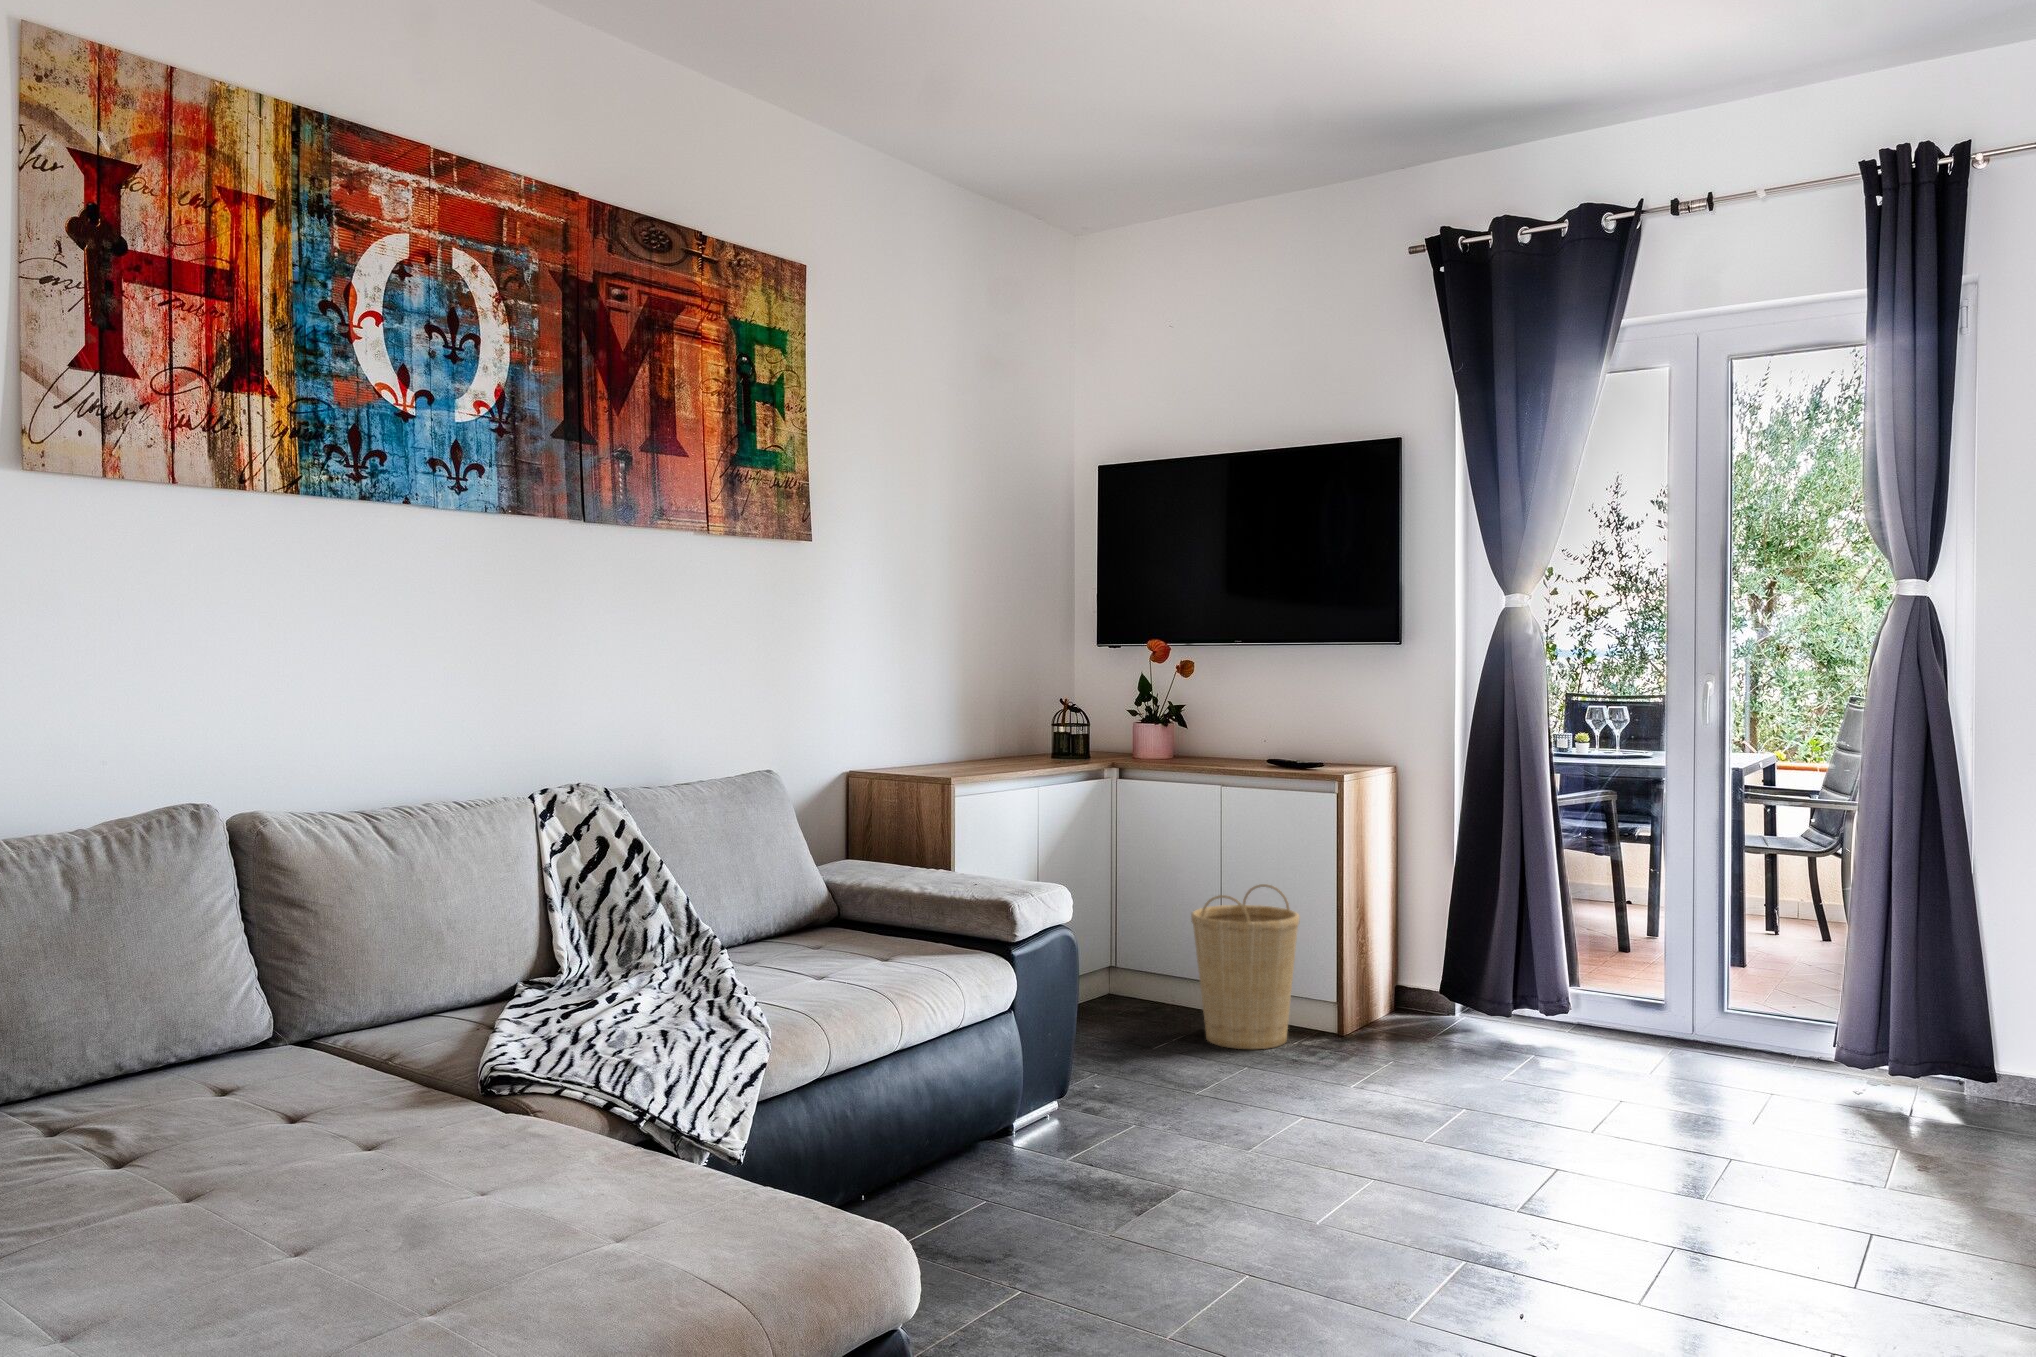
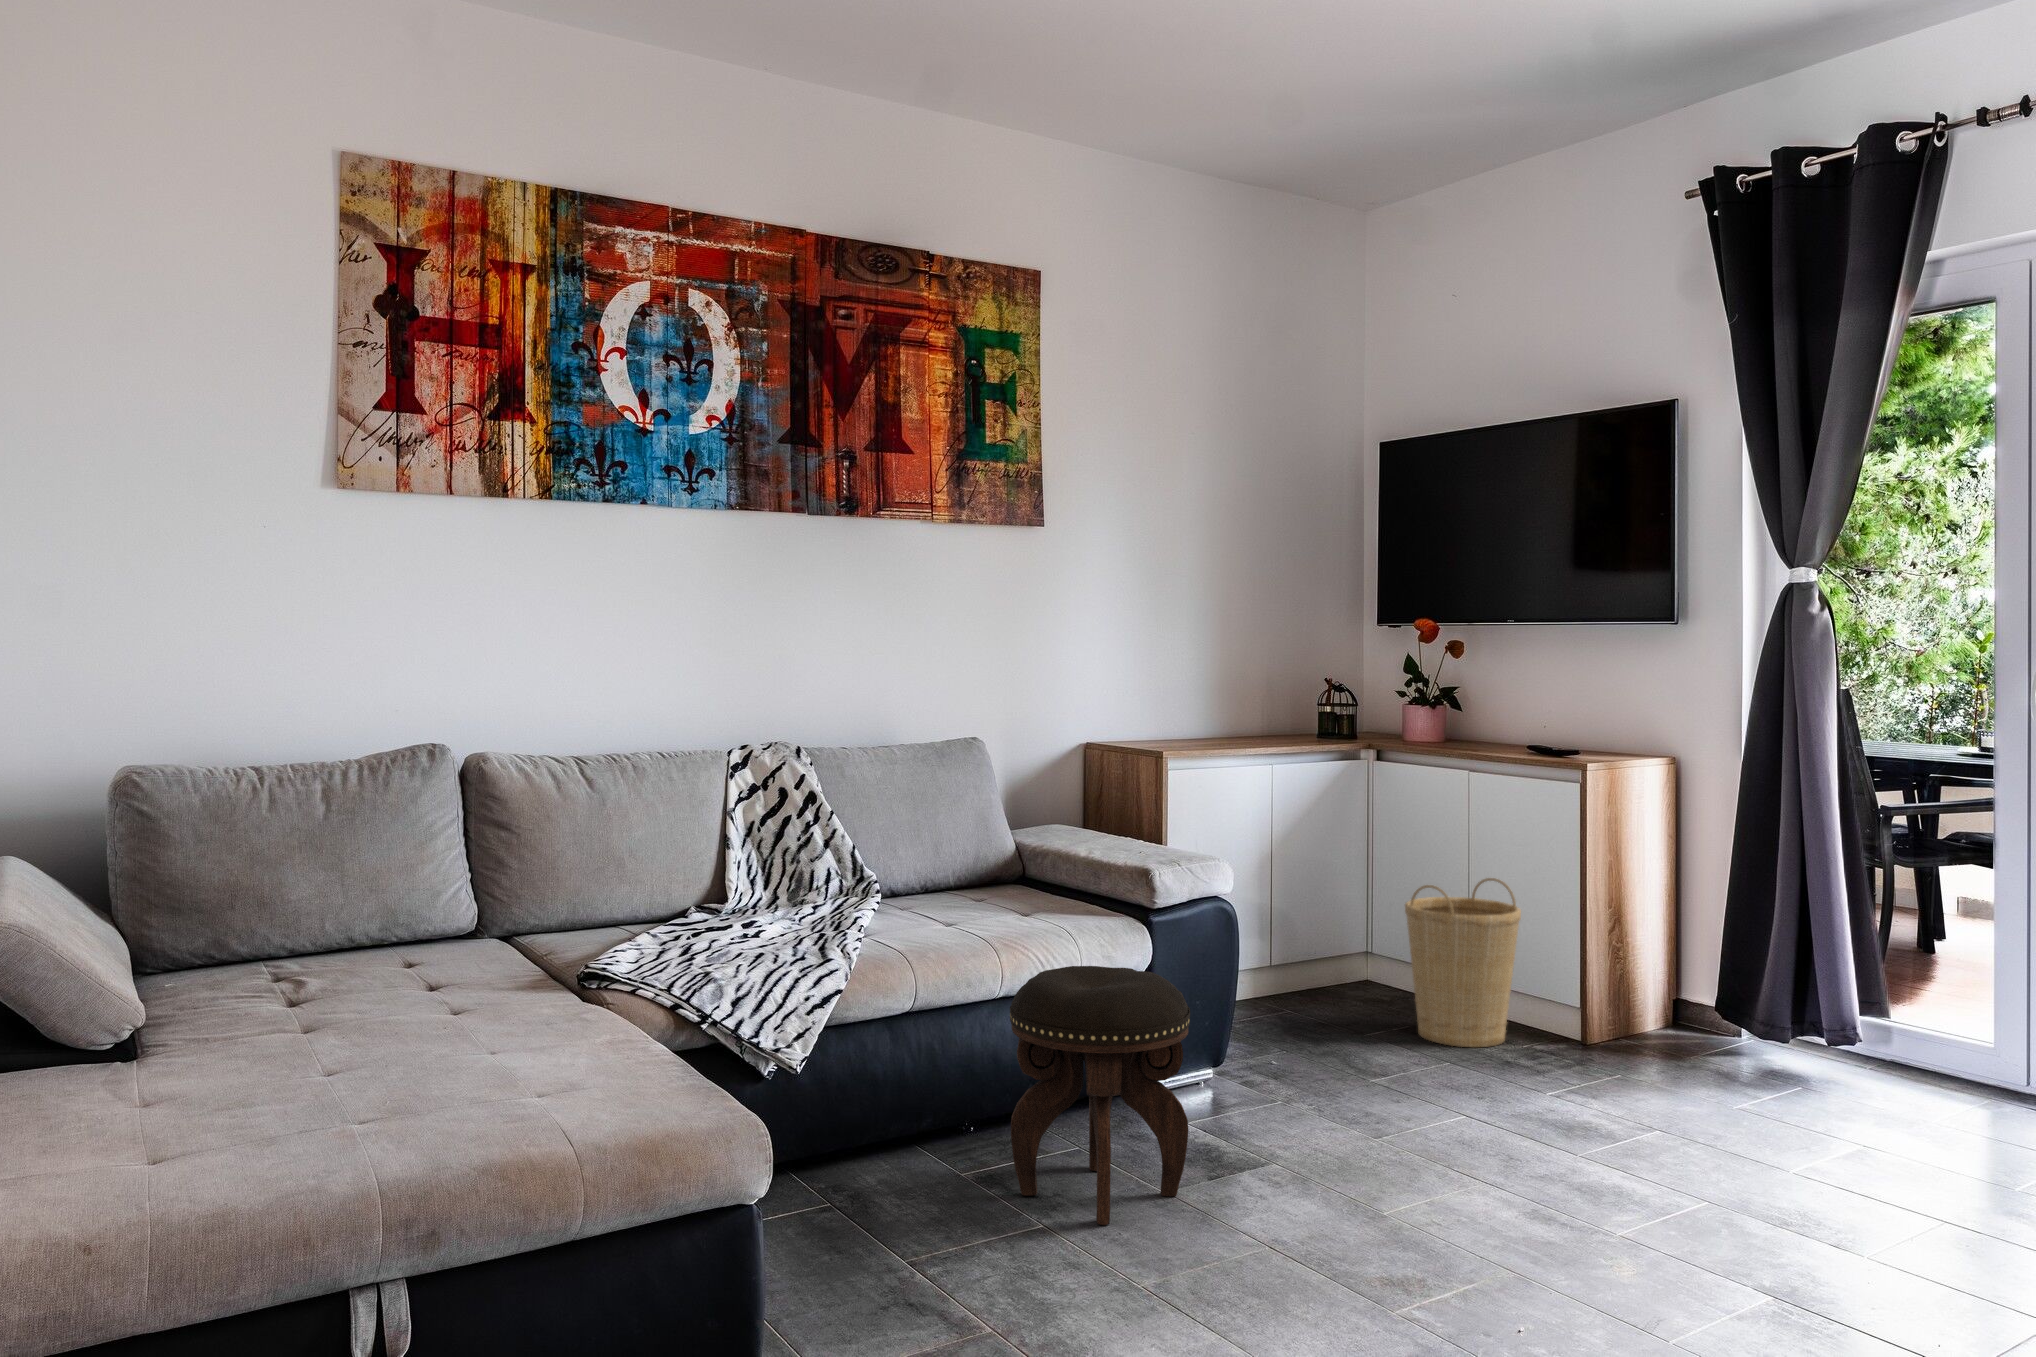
footstool: none [968,1005,1159,1282] -> present [1010,966,1190,1225]

